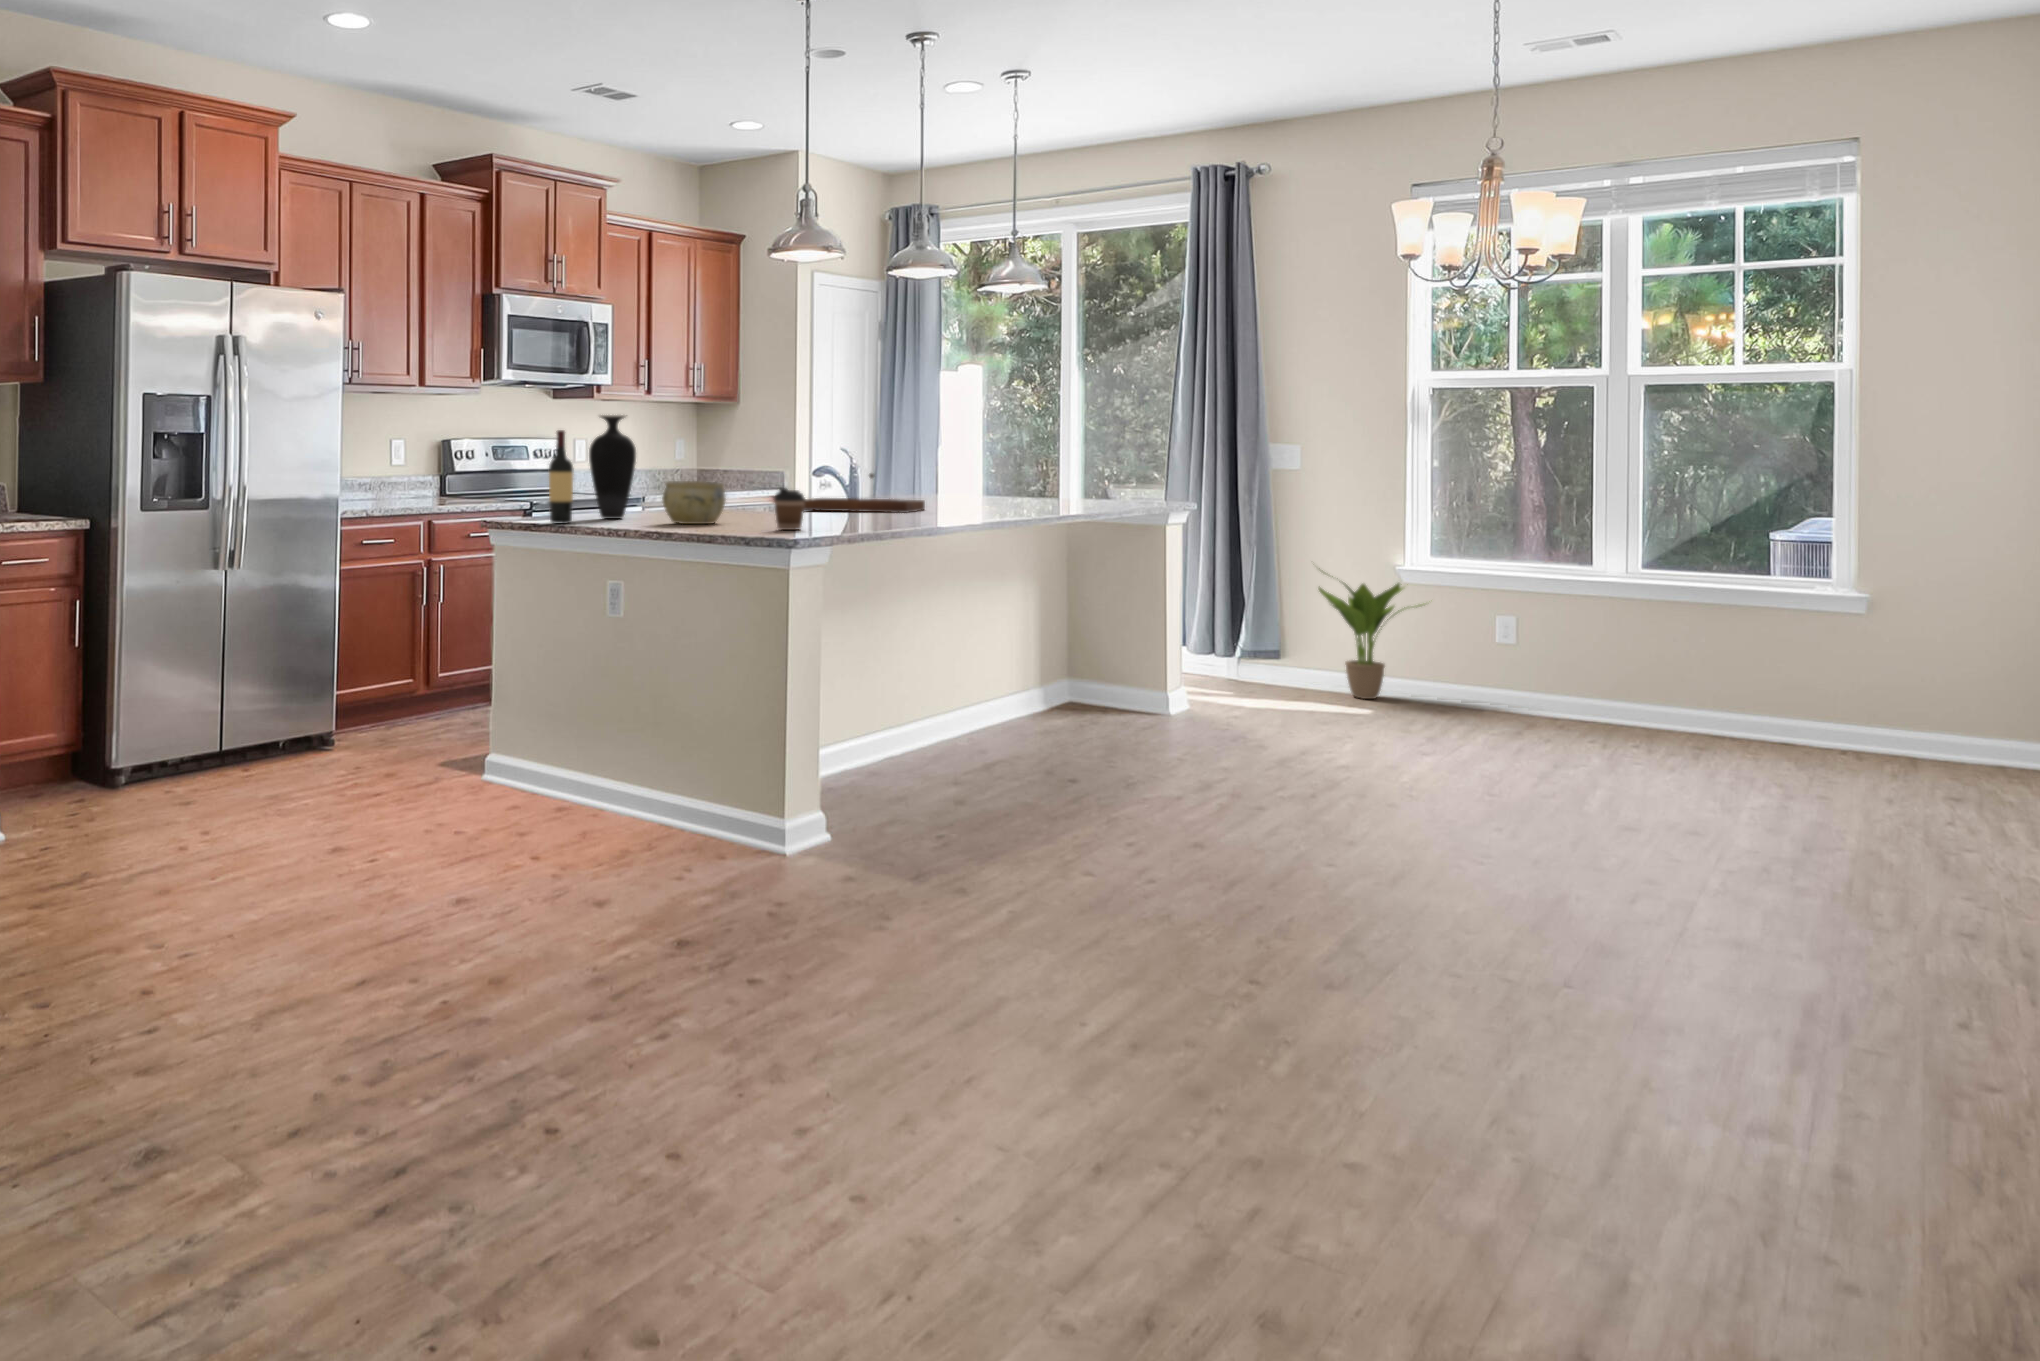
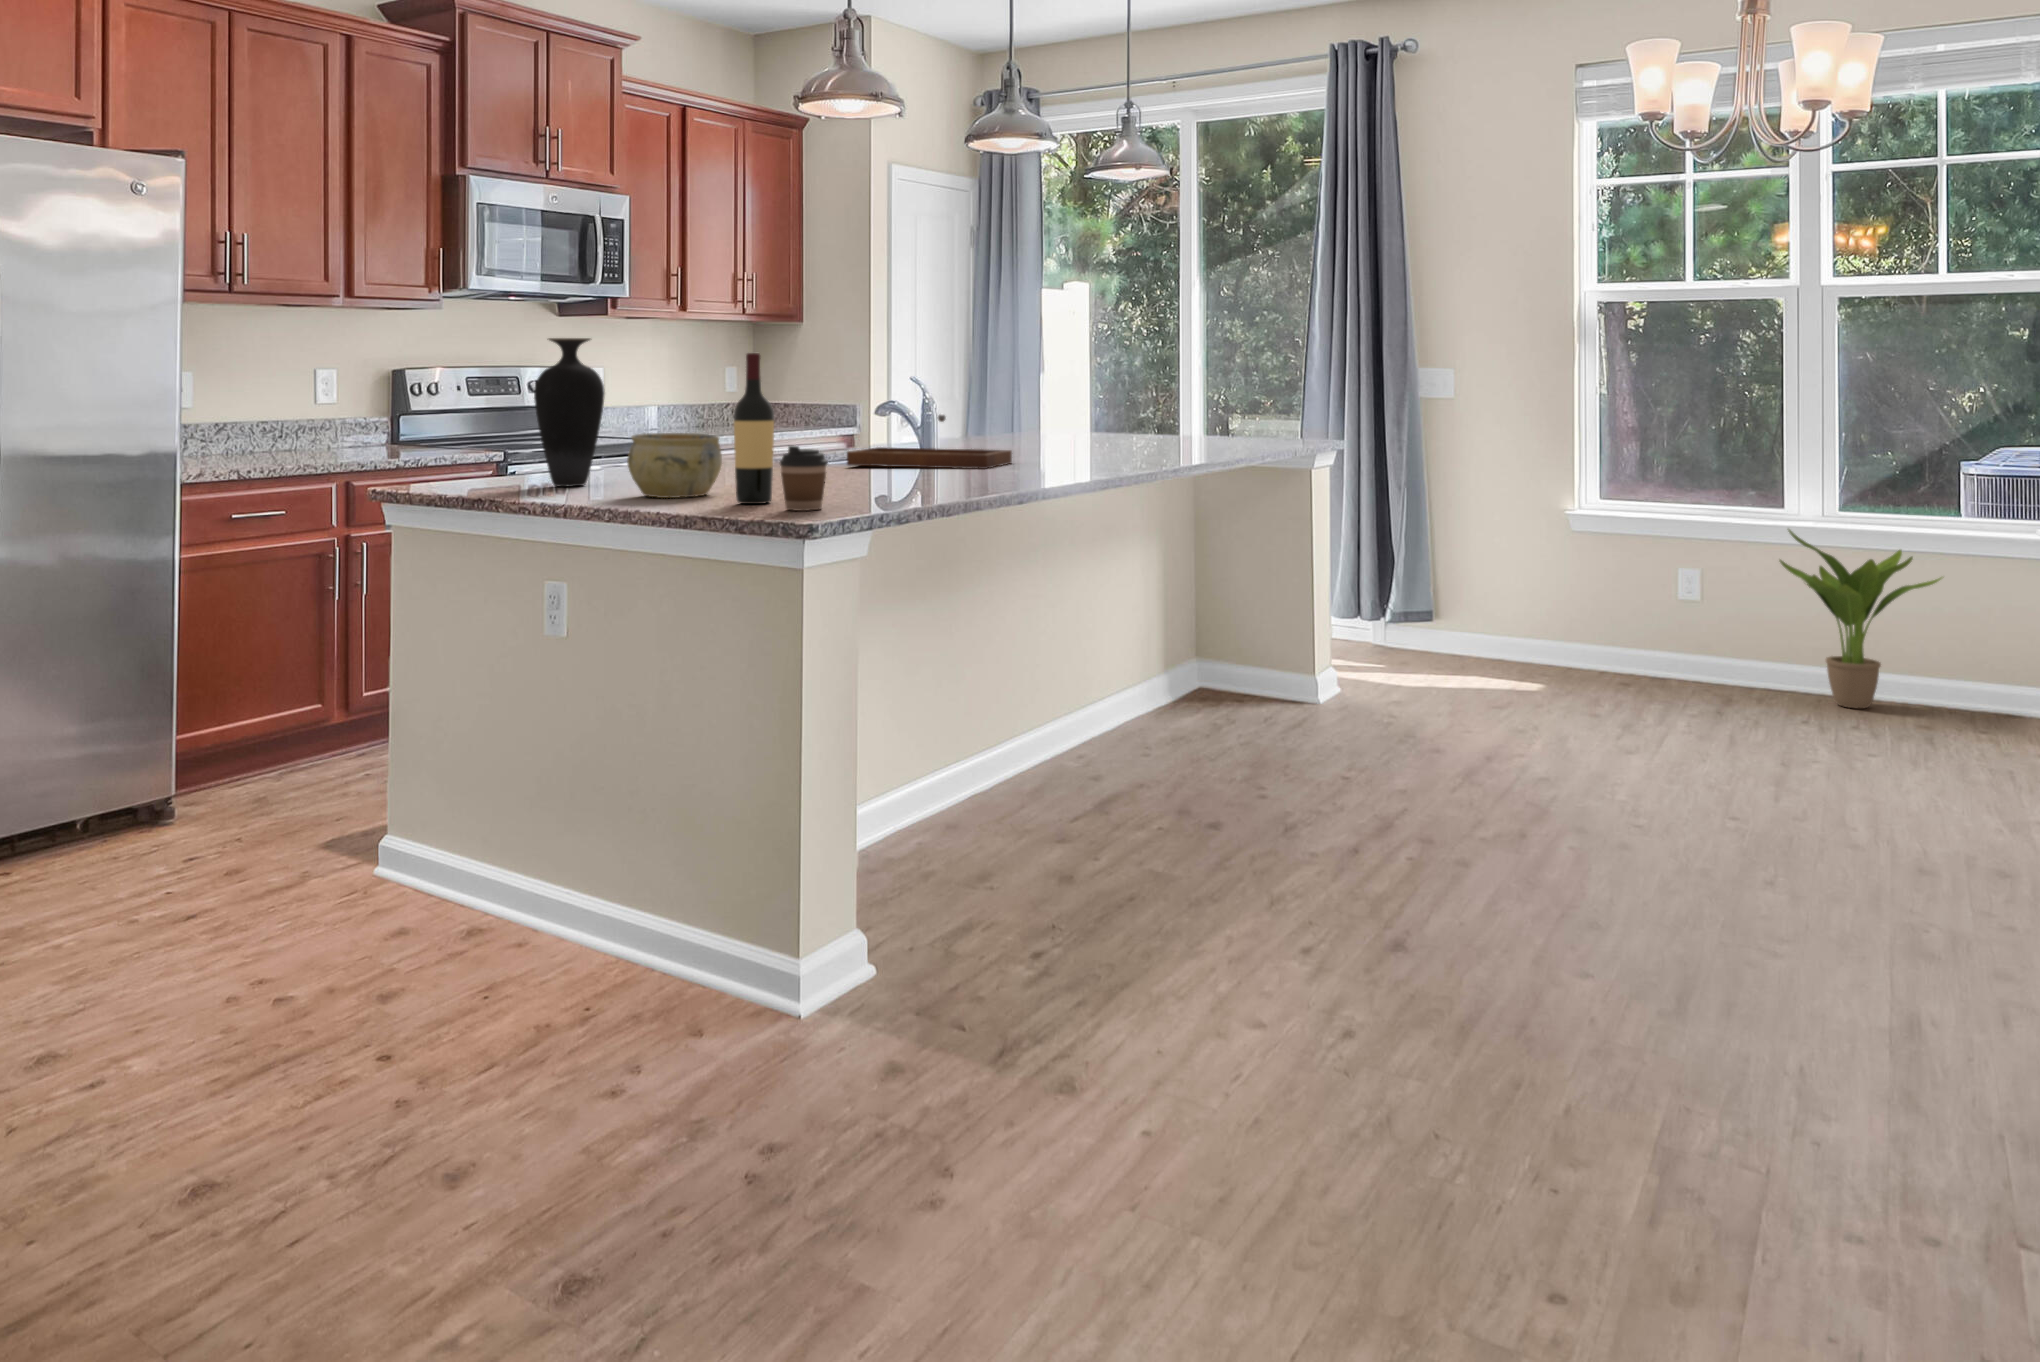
wine bottle: present [549,430,574,524] -> present [734,353,774,504]
potted plant: present [1319,568,1422,699] -> present [1780,529,1942,709]

